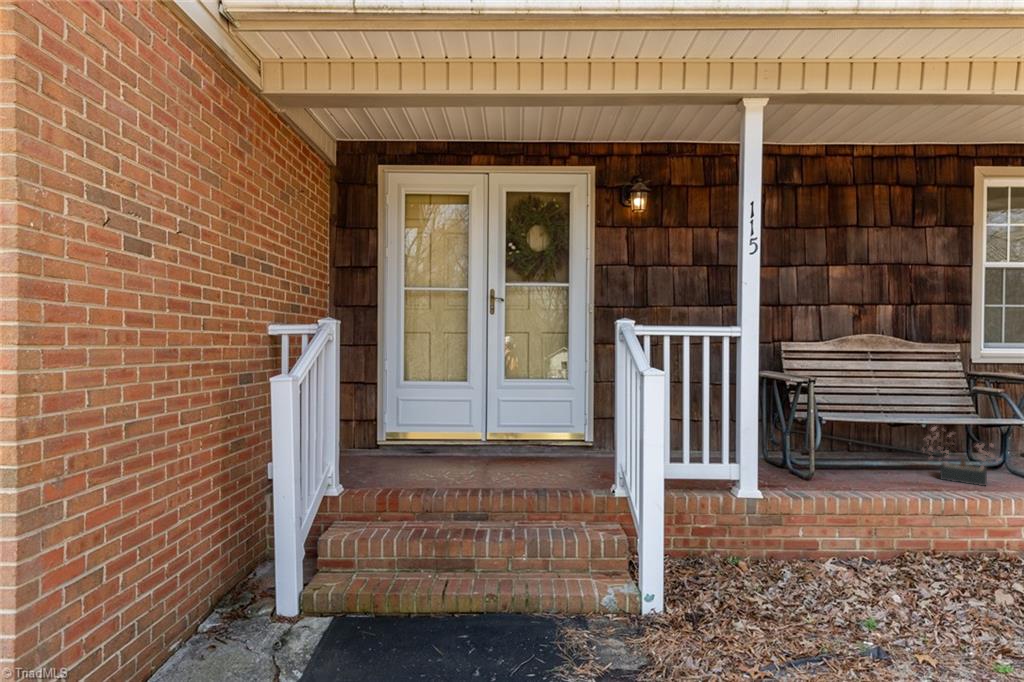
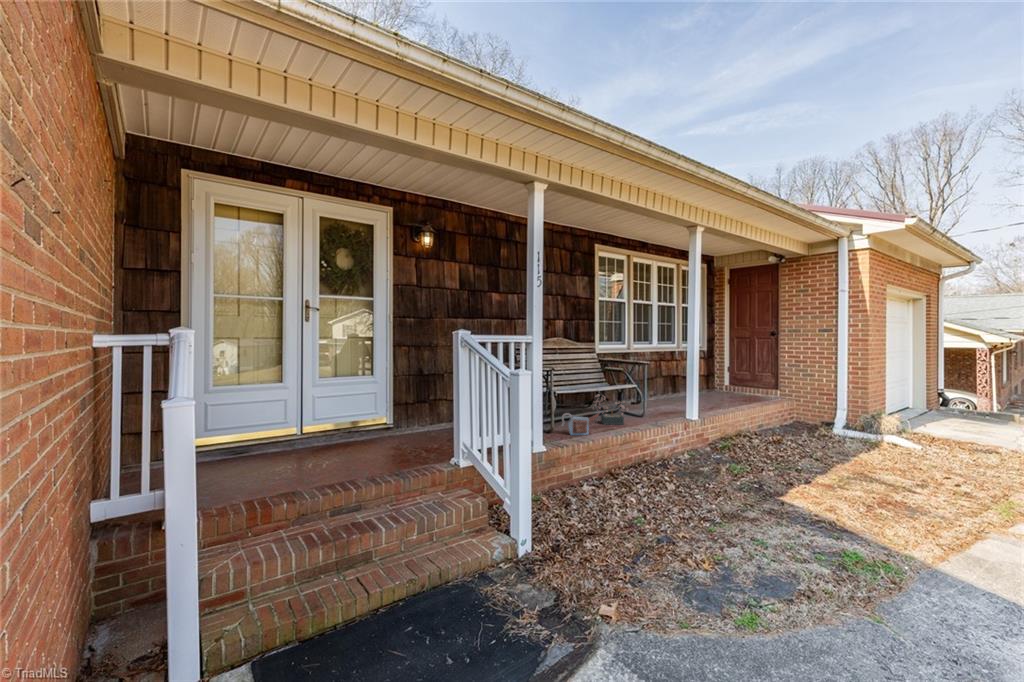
watering can: none [828,447,904,489] -> present [561,413,599,435]

